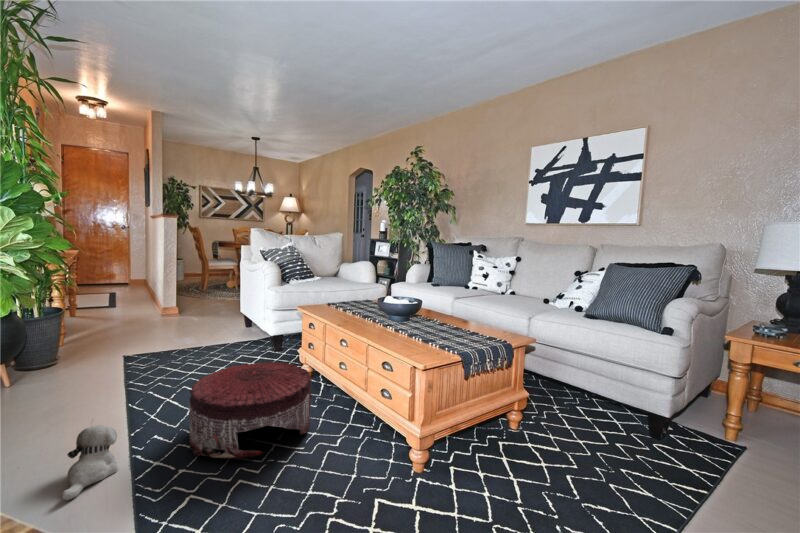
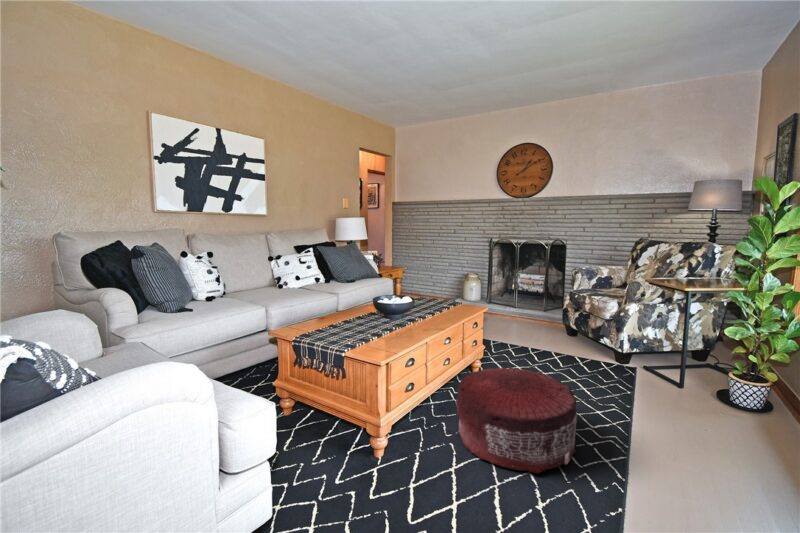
plush toy: present [62,425,118,501] -> none [640,451,691,507]

